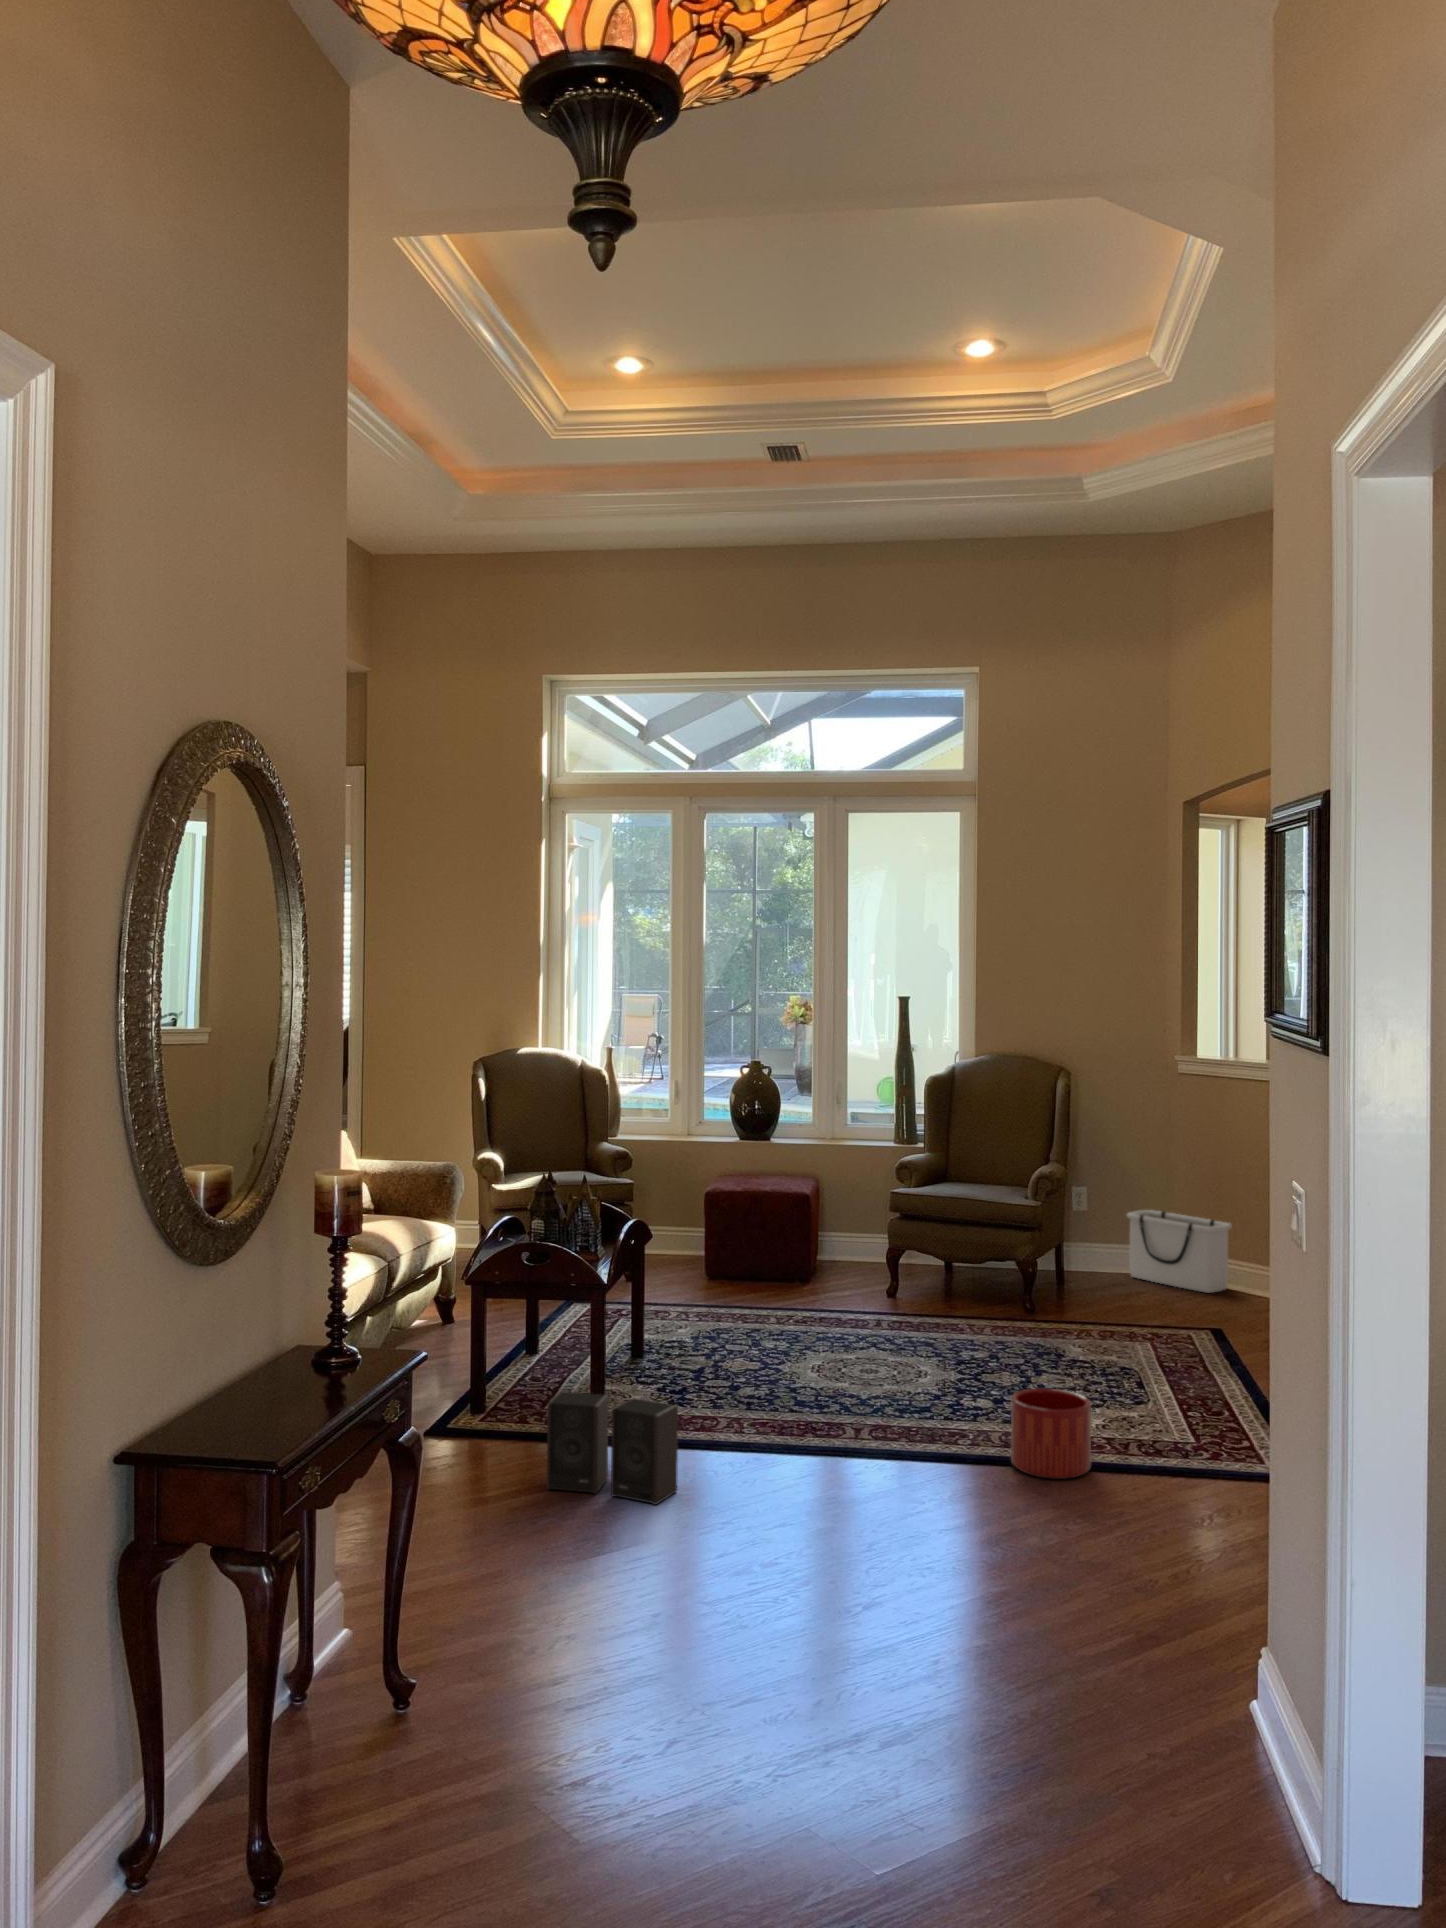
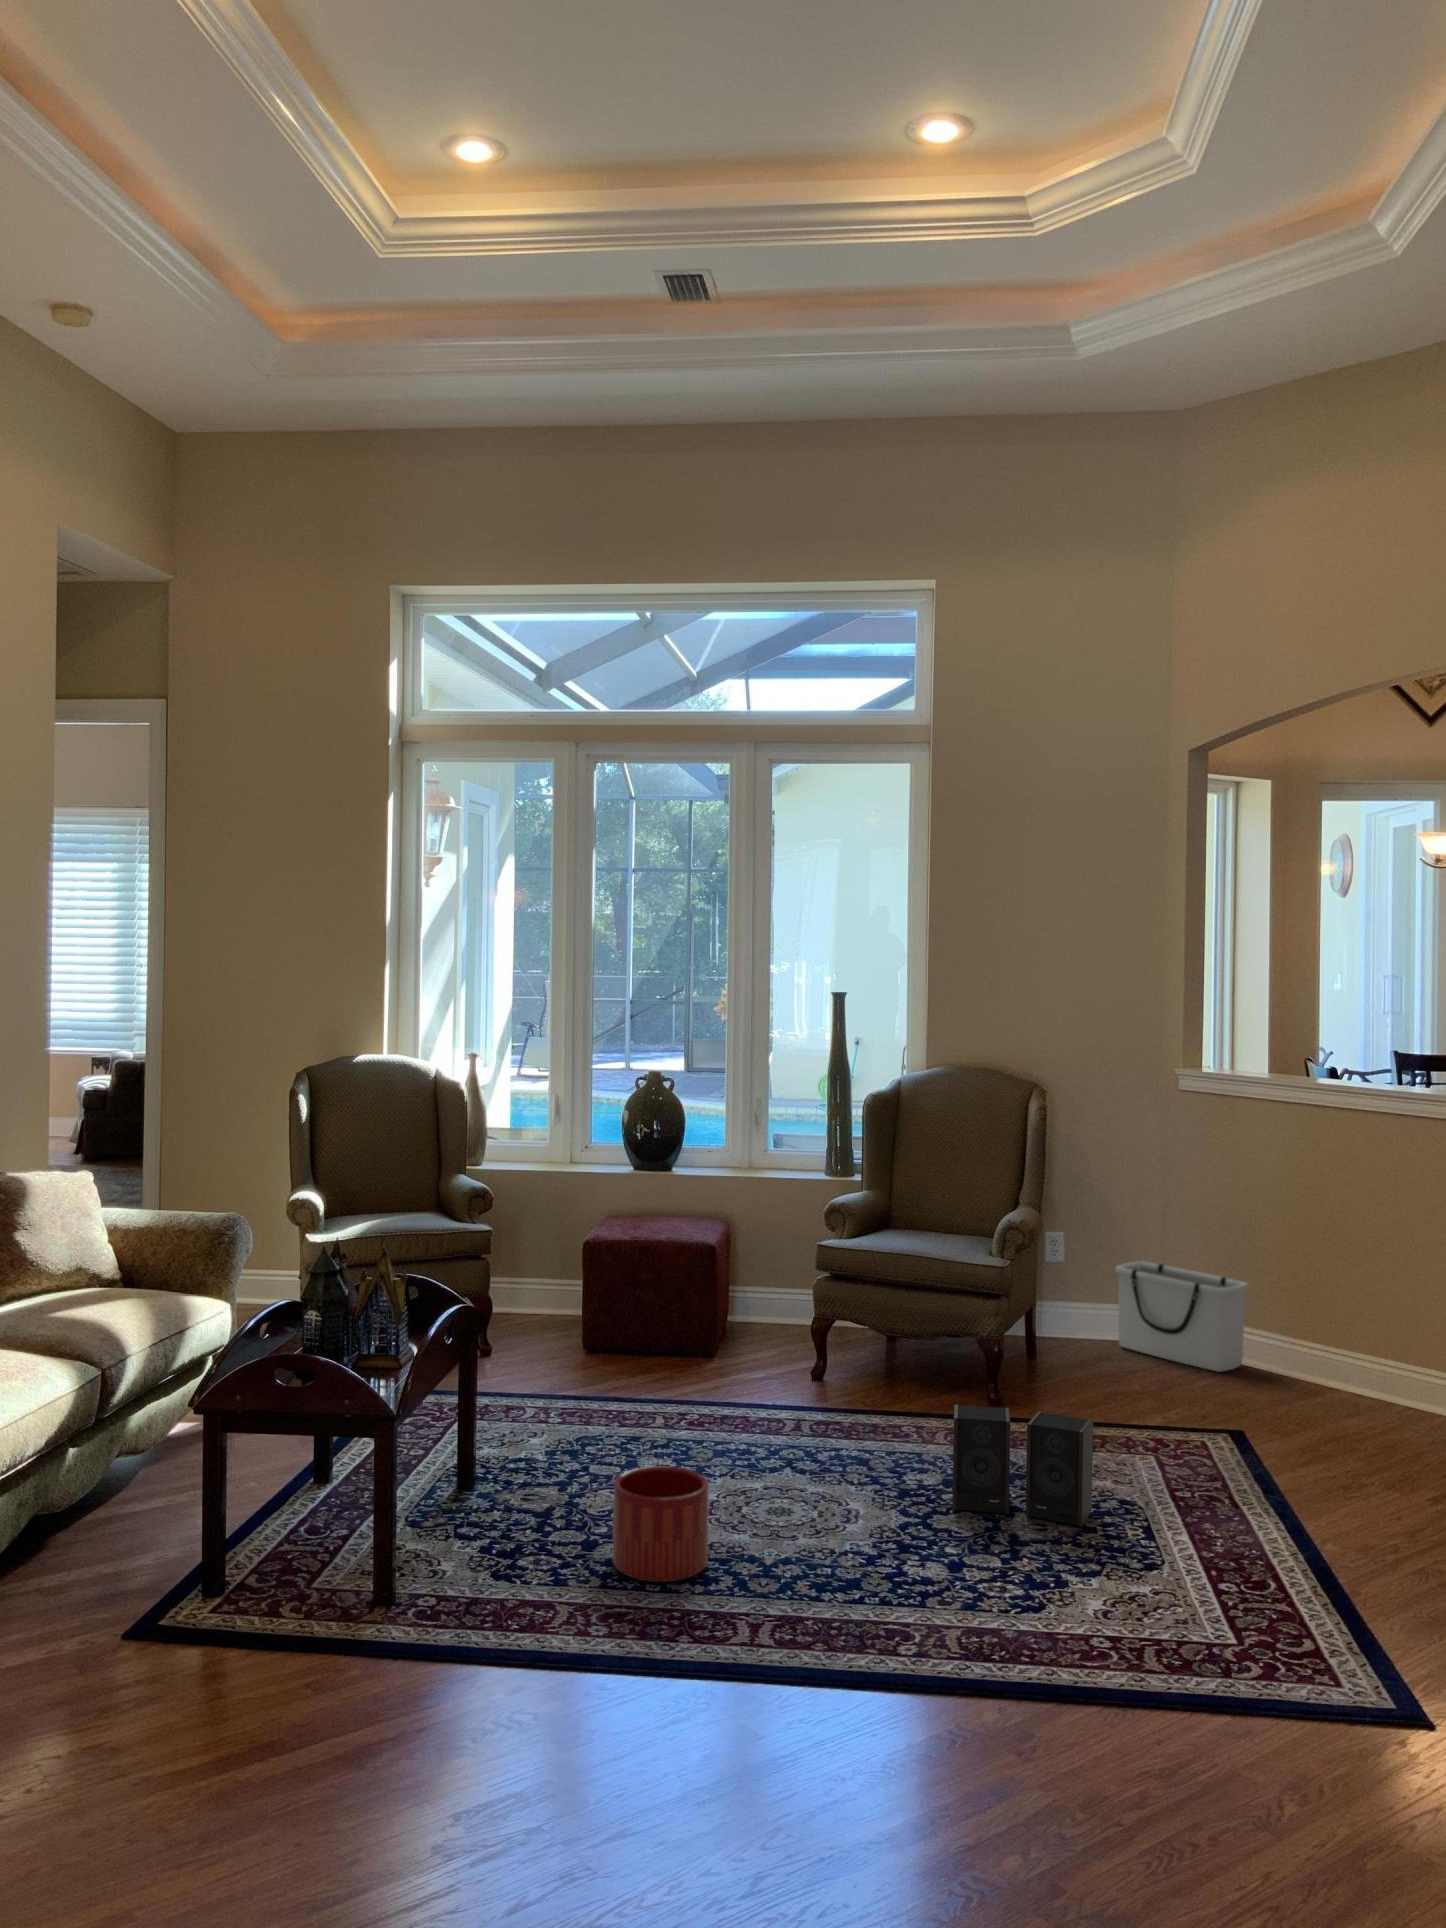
planter: present [1011,1388,1091,1479] -> present [613,1466,709,1582]
speaker: present [547,1391,678,1505] -> present [952,1404,1093,1527]

